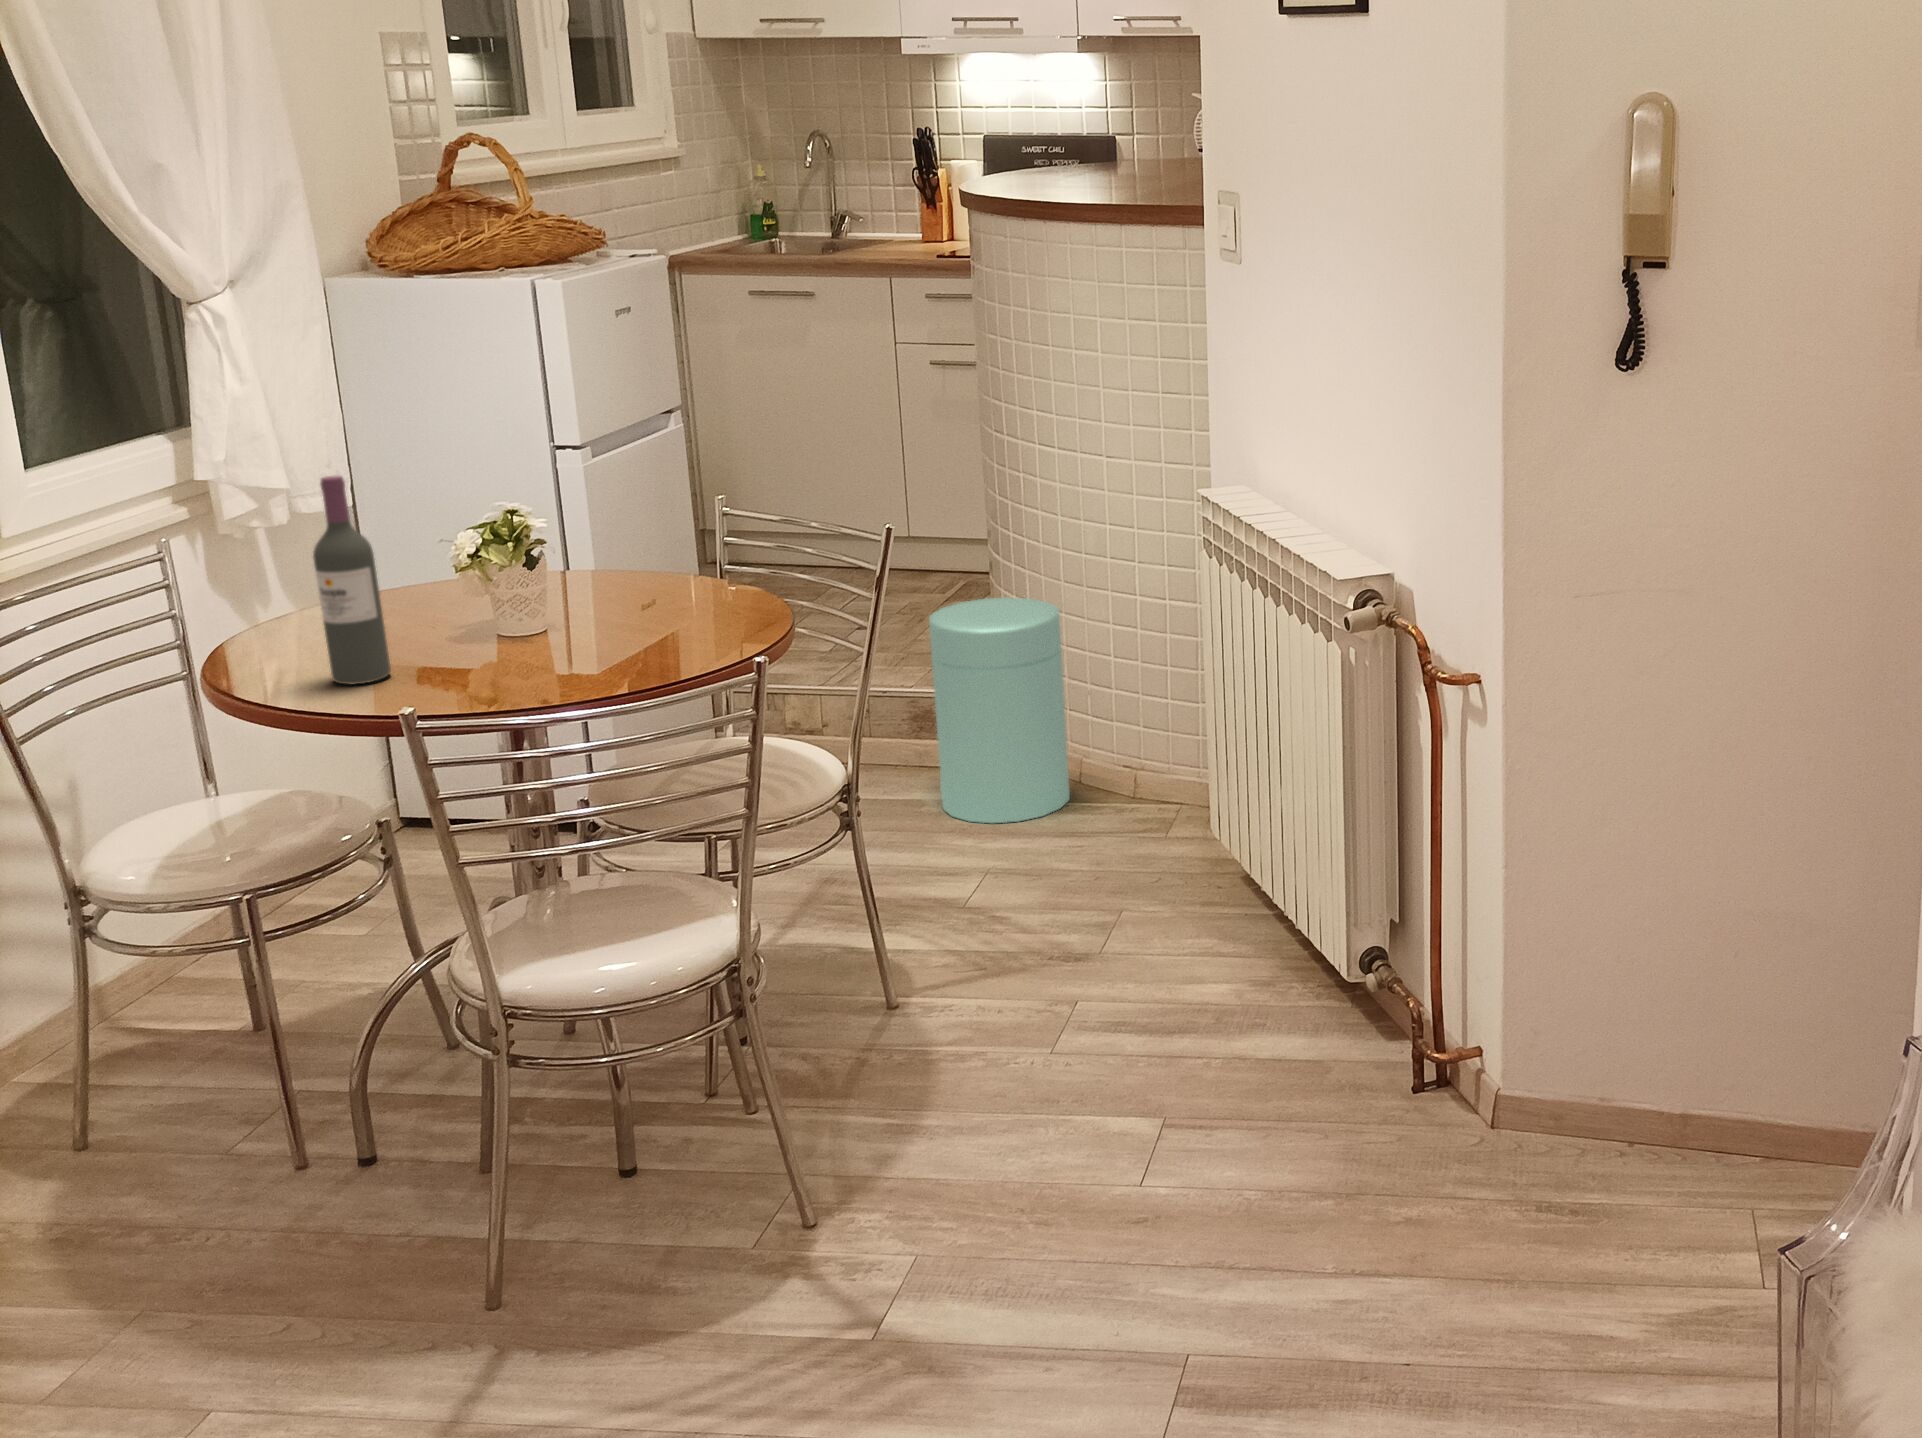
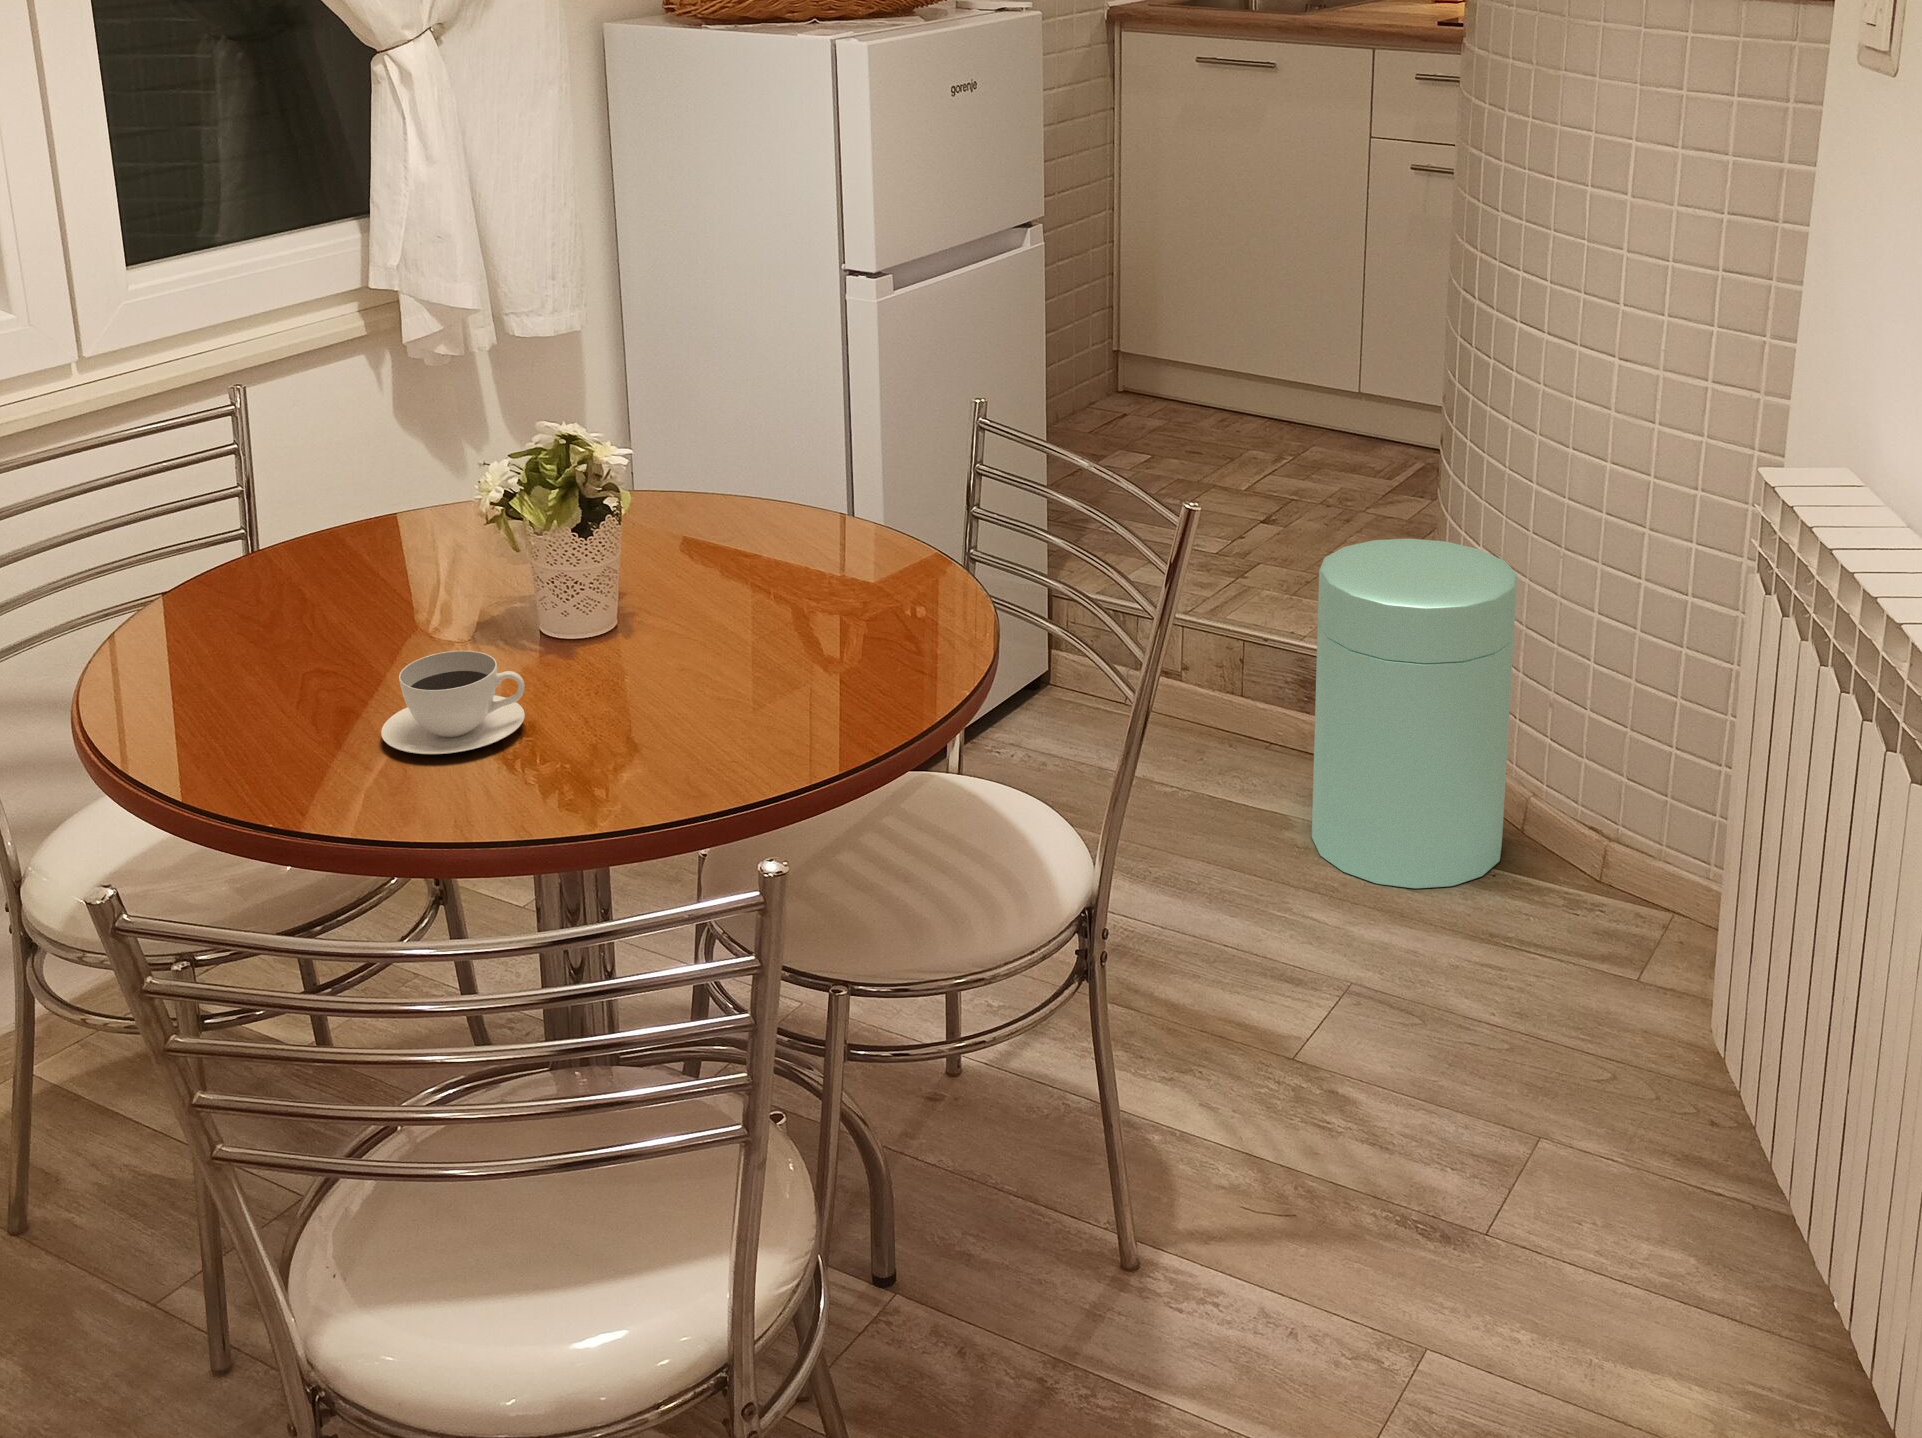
wine bottle: present [313,476,391,685] -> none [273,355,382,682]
teacup: none [431,642,522,696] -> present [381,651,525,754]

